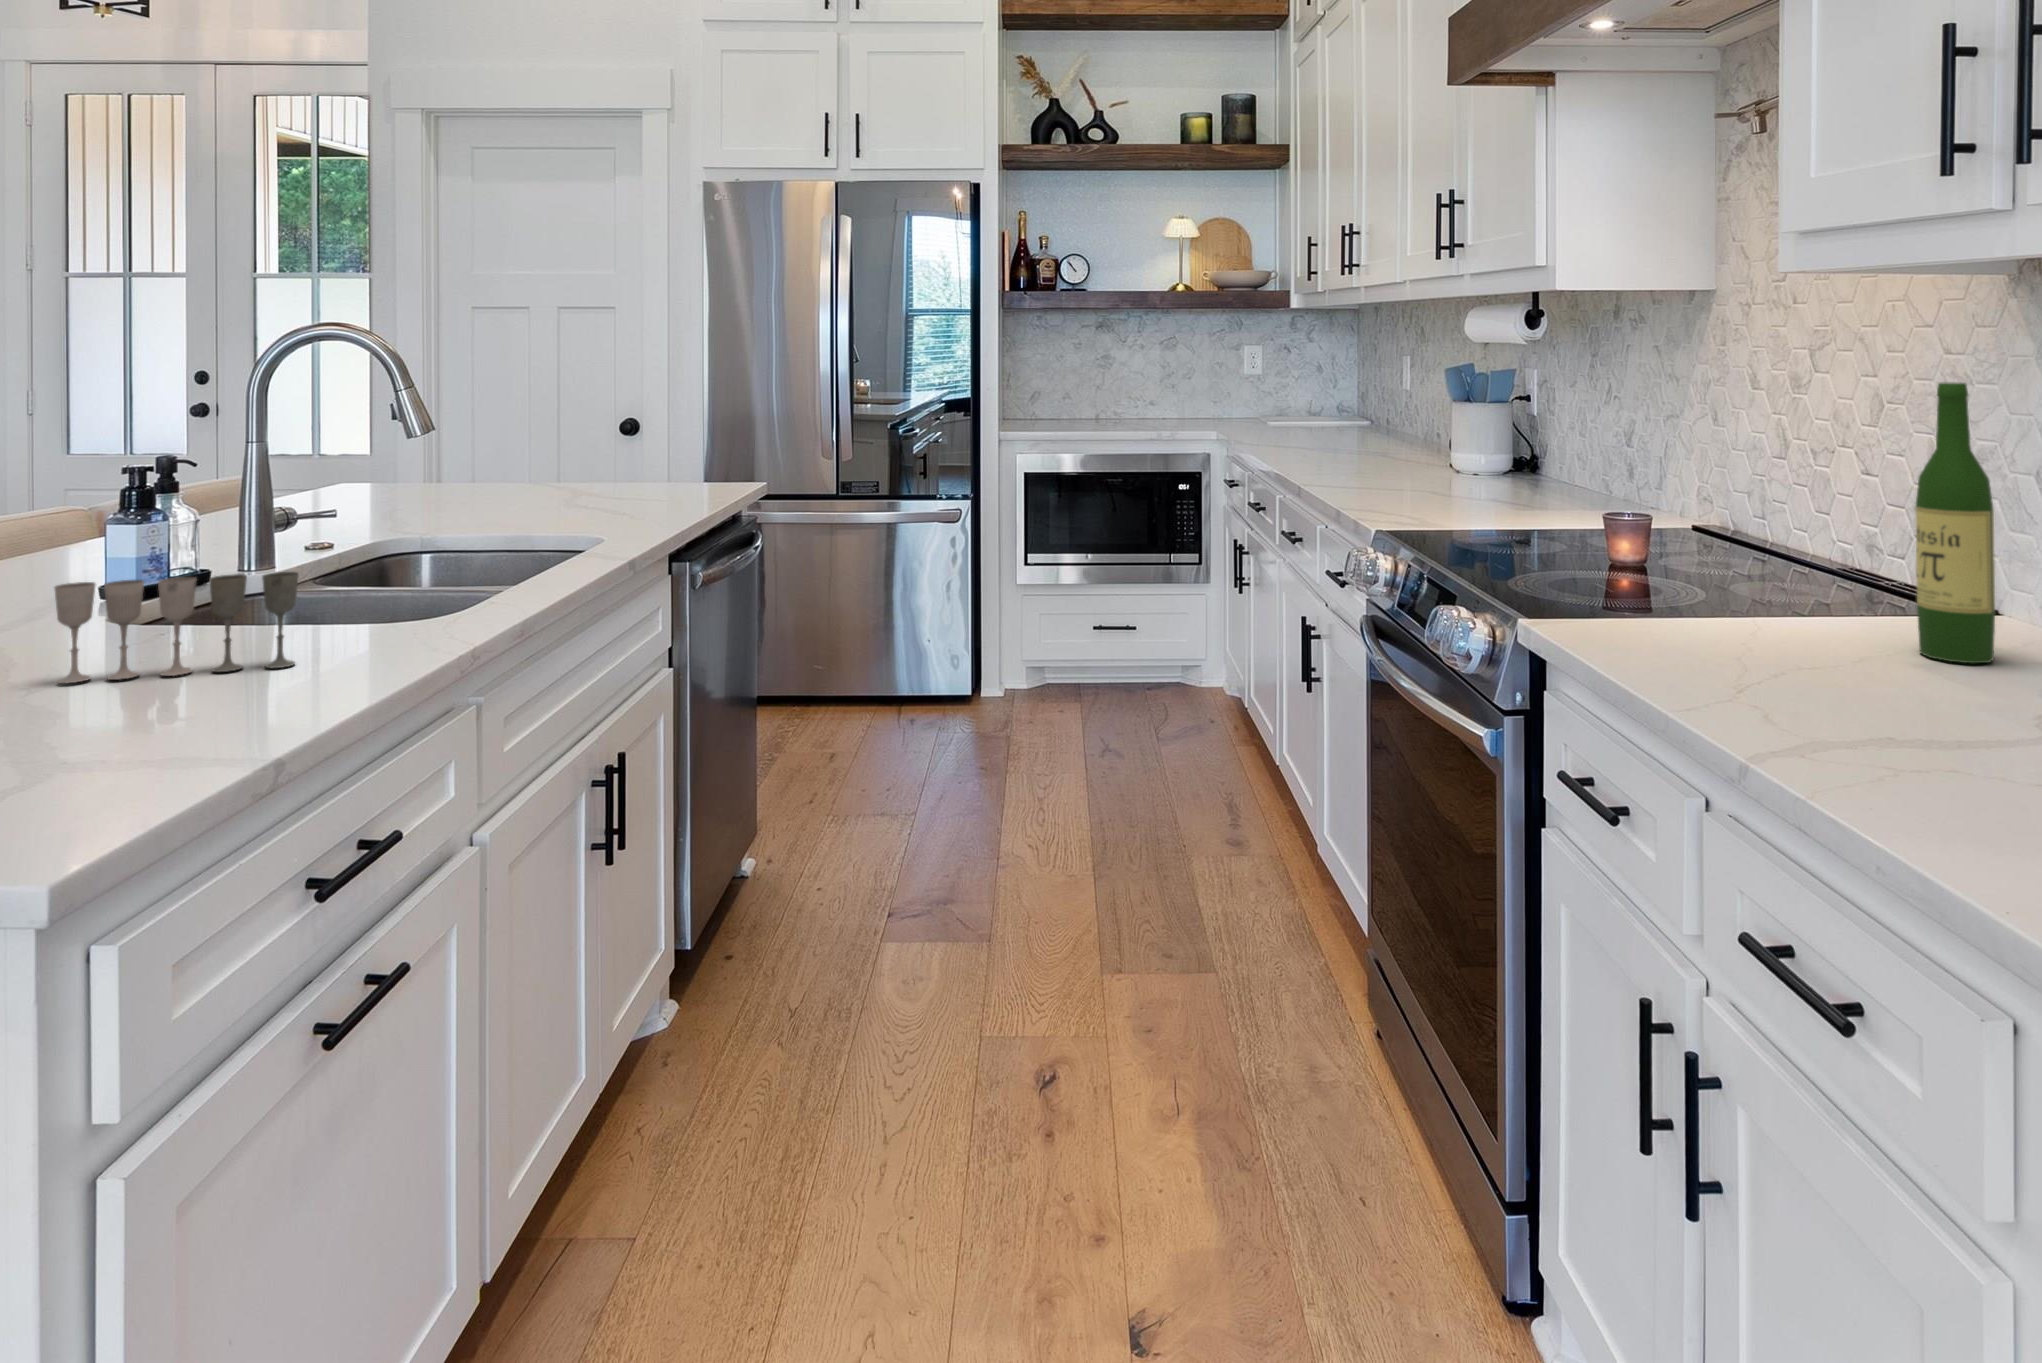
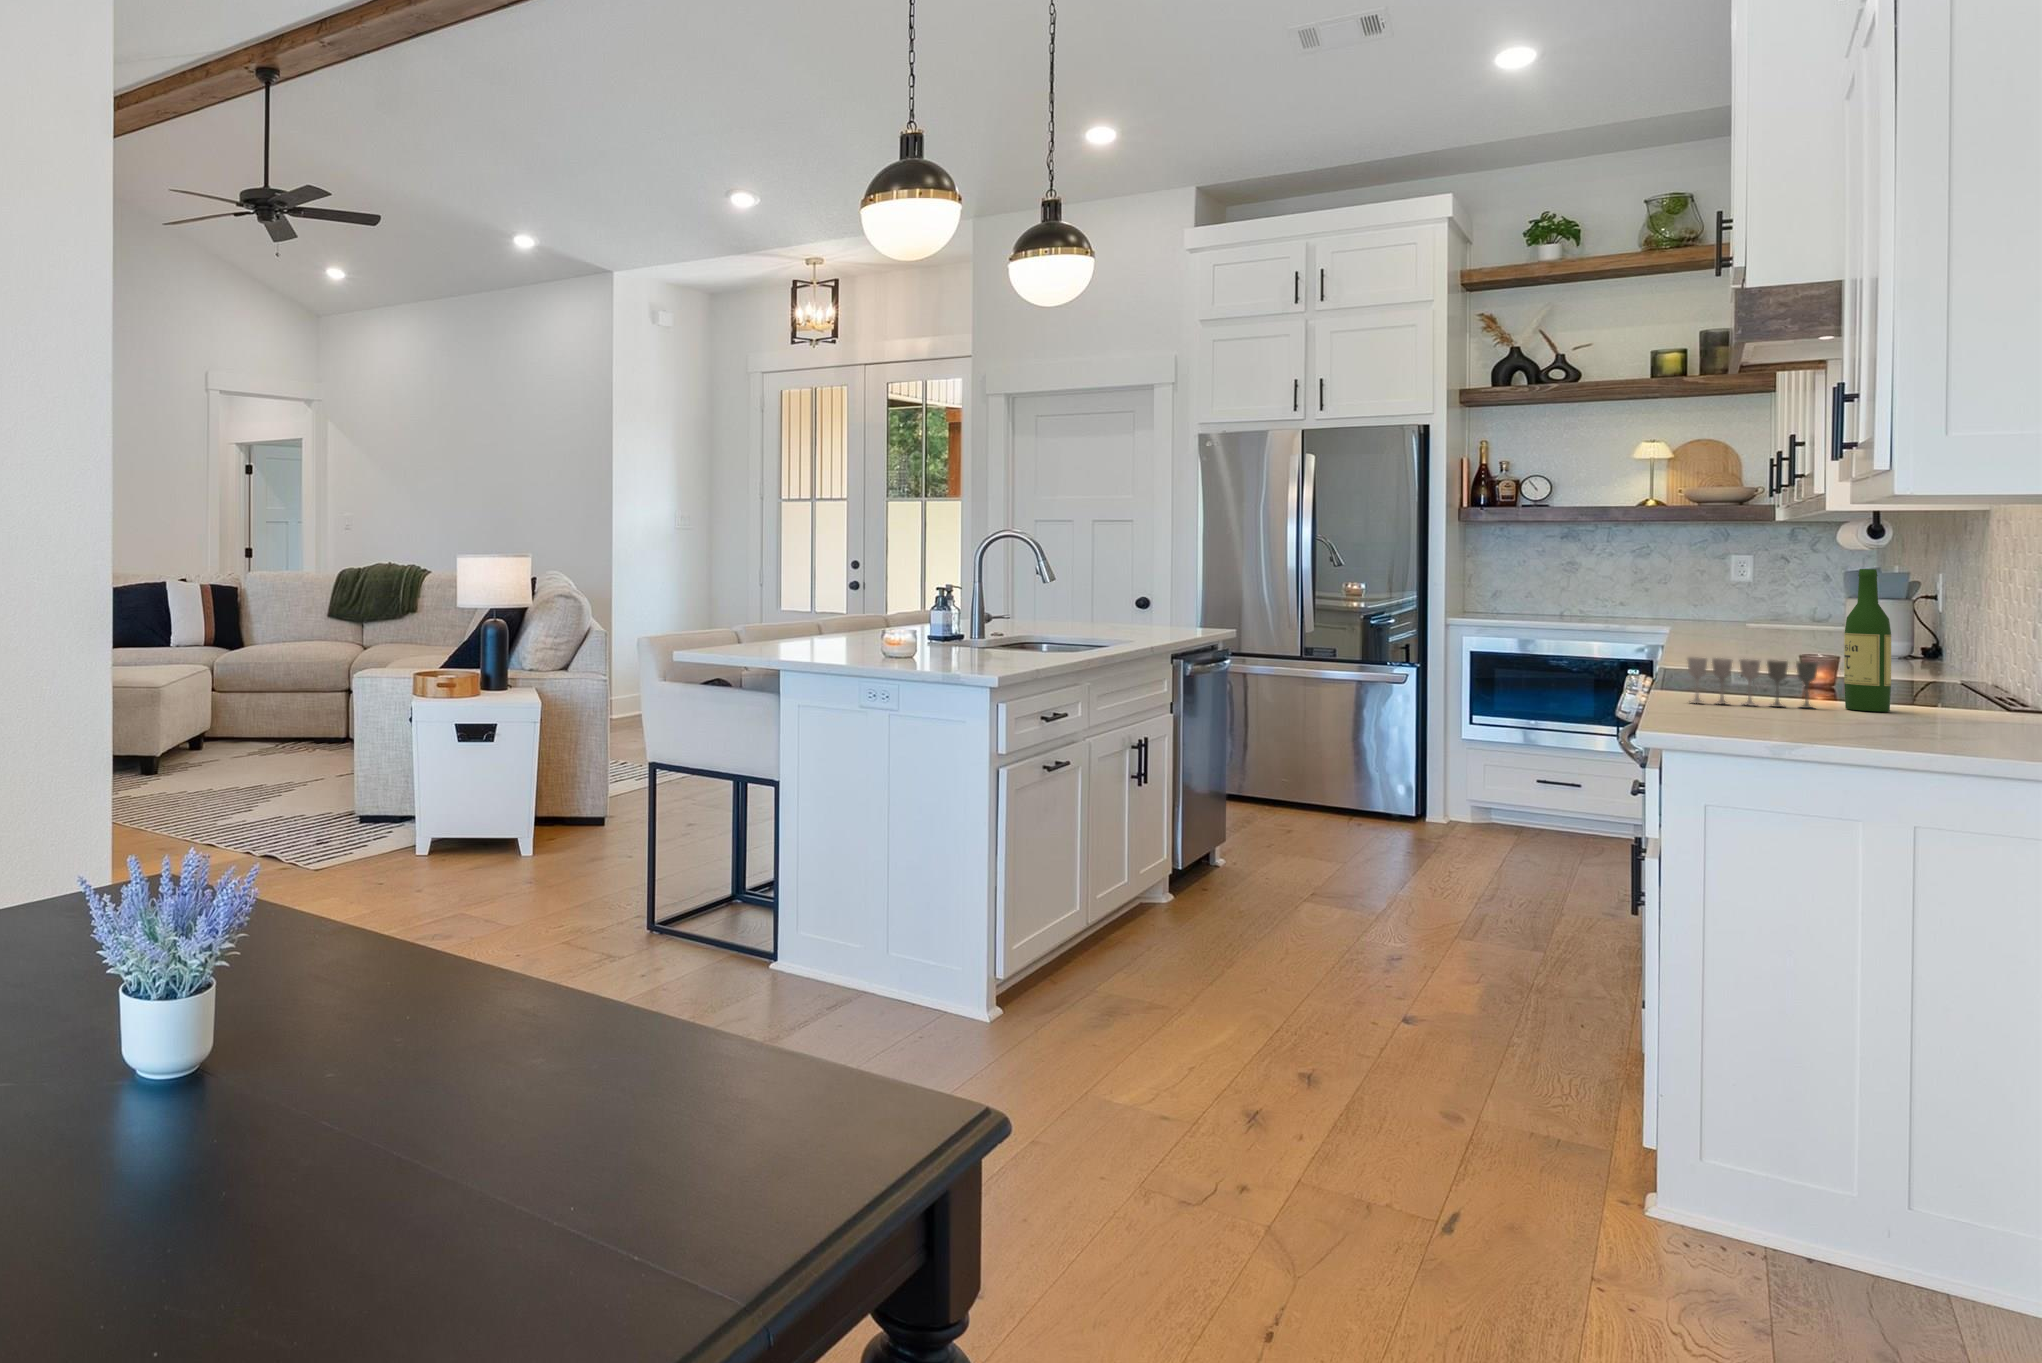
wine glass: present [54,572,299,684] -> present [1688,657,1817,708]

